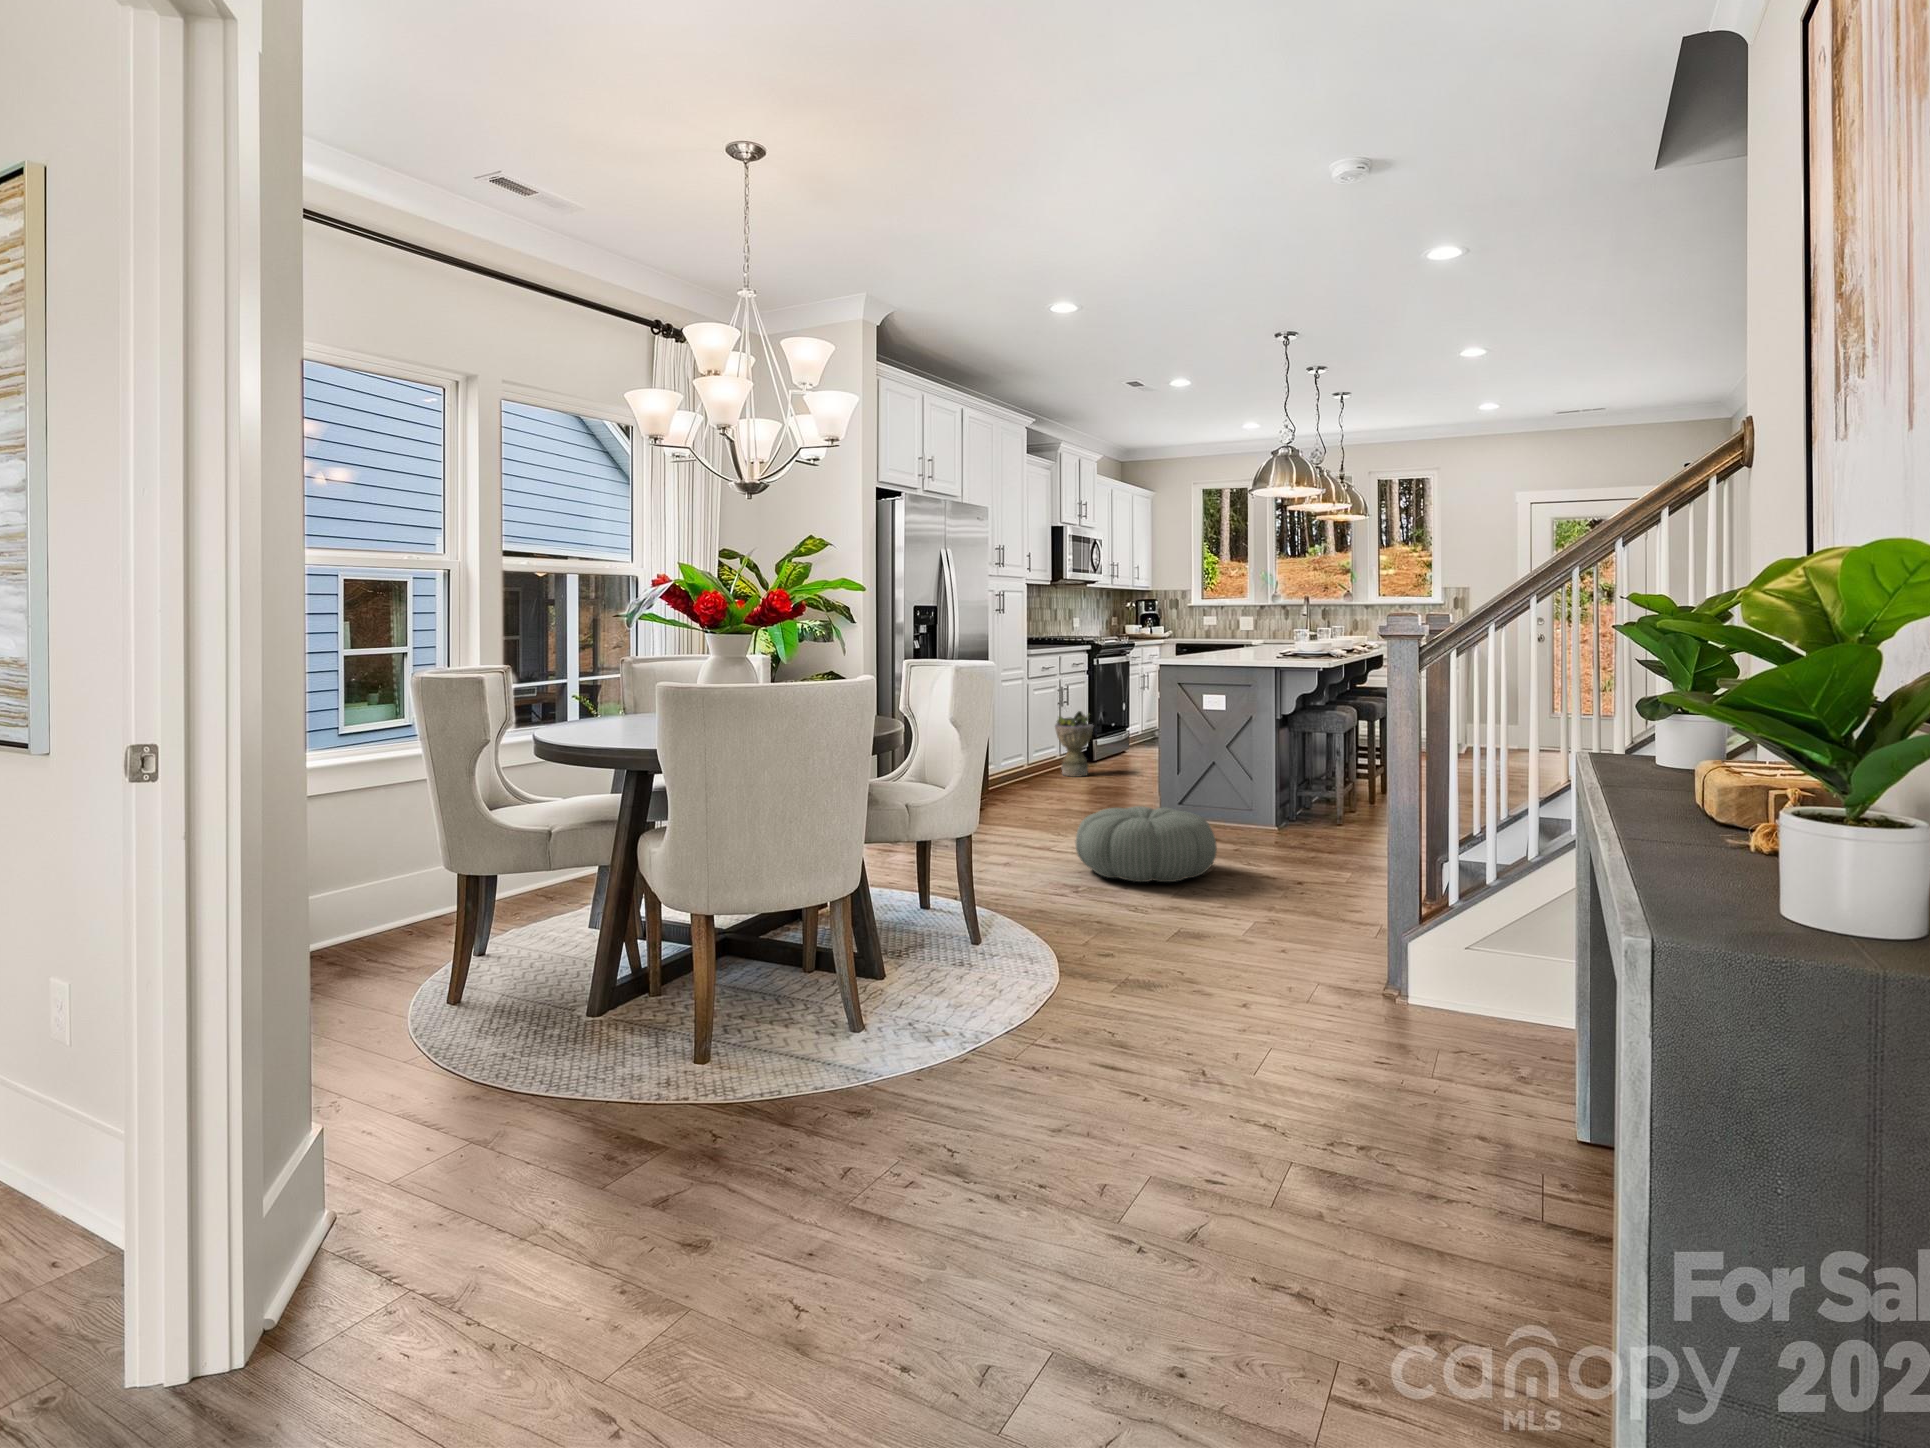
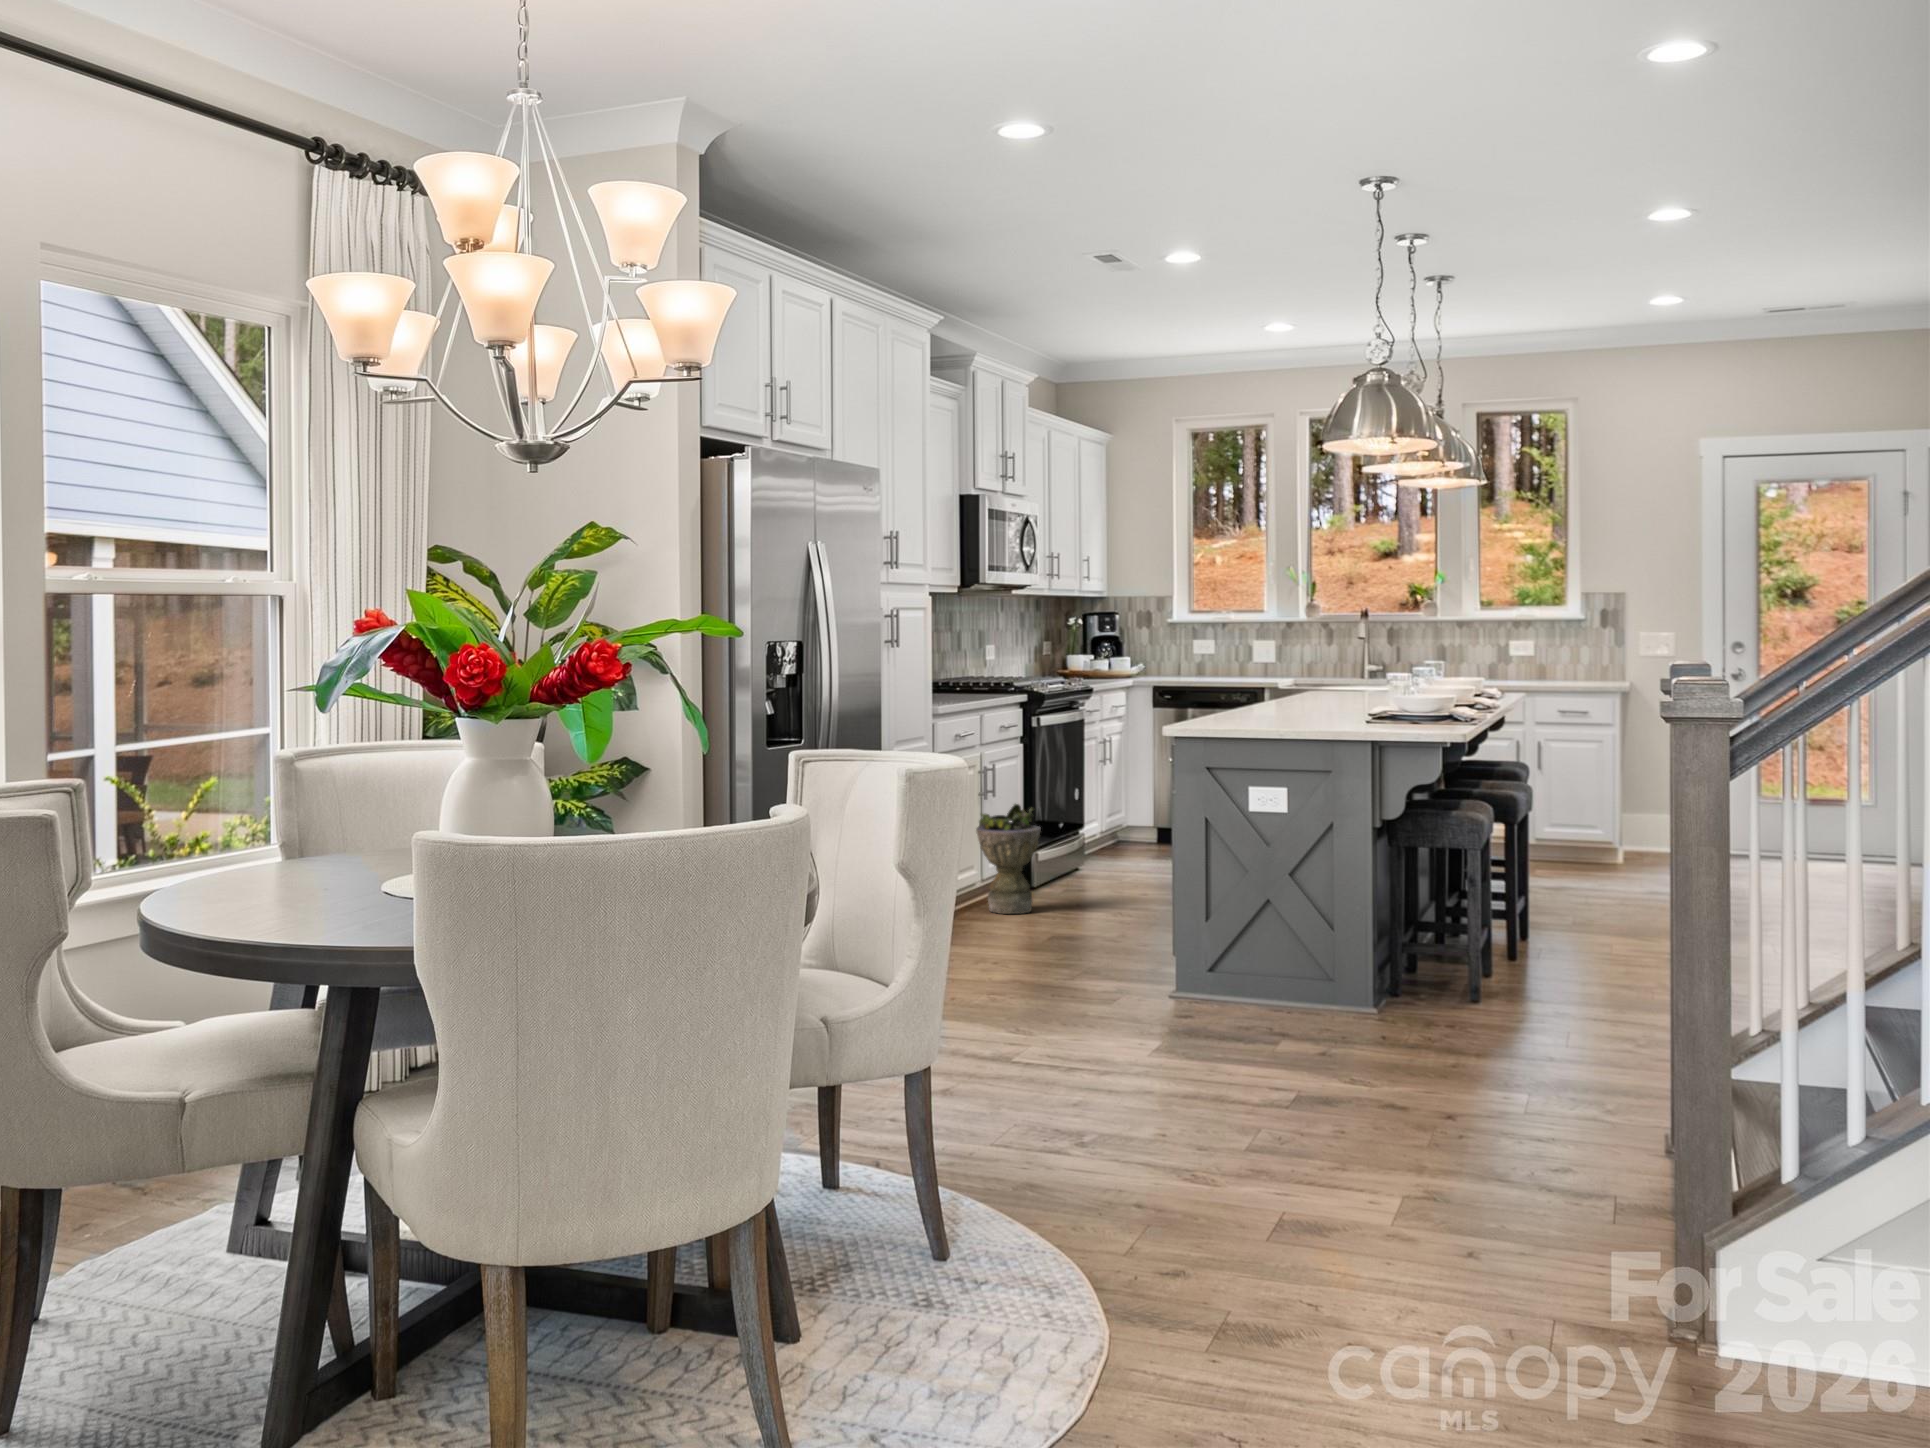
pouf: present [1075,806,1217,882] -> none [1070,985,1311,1119]

